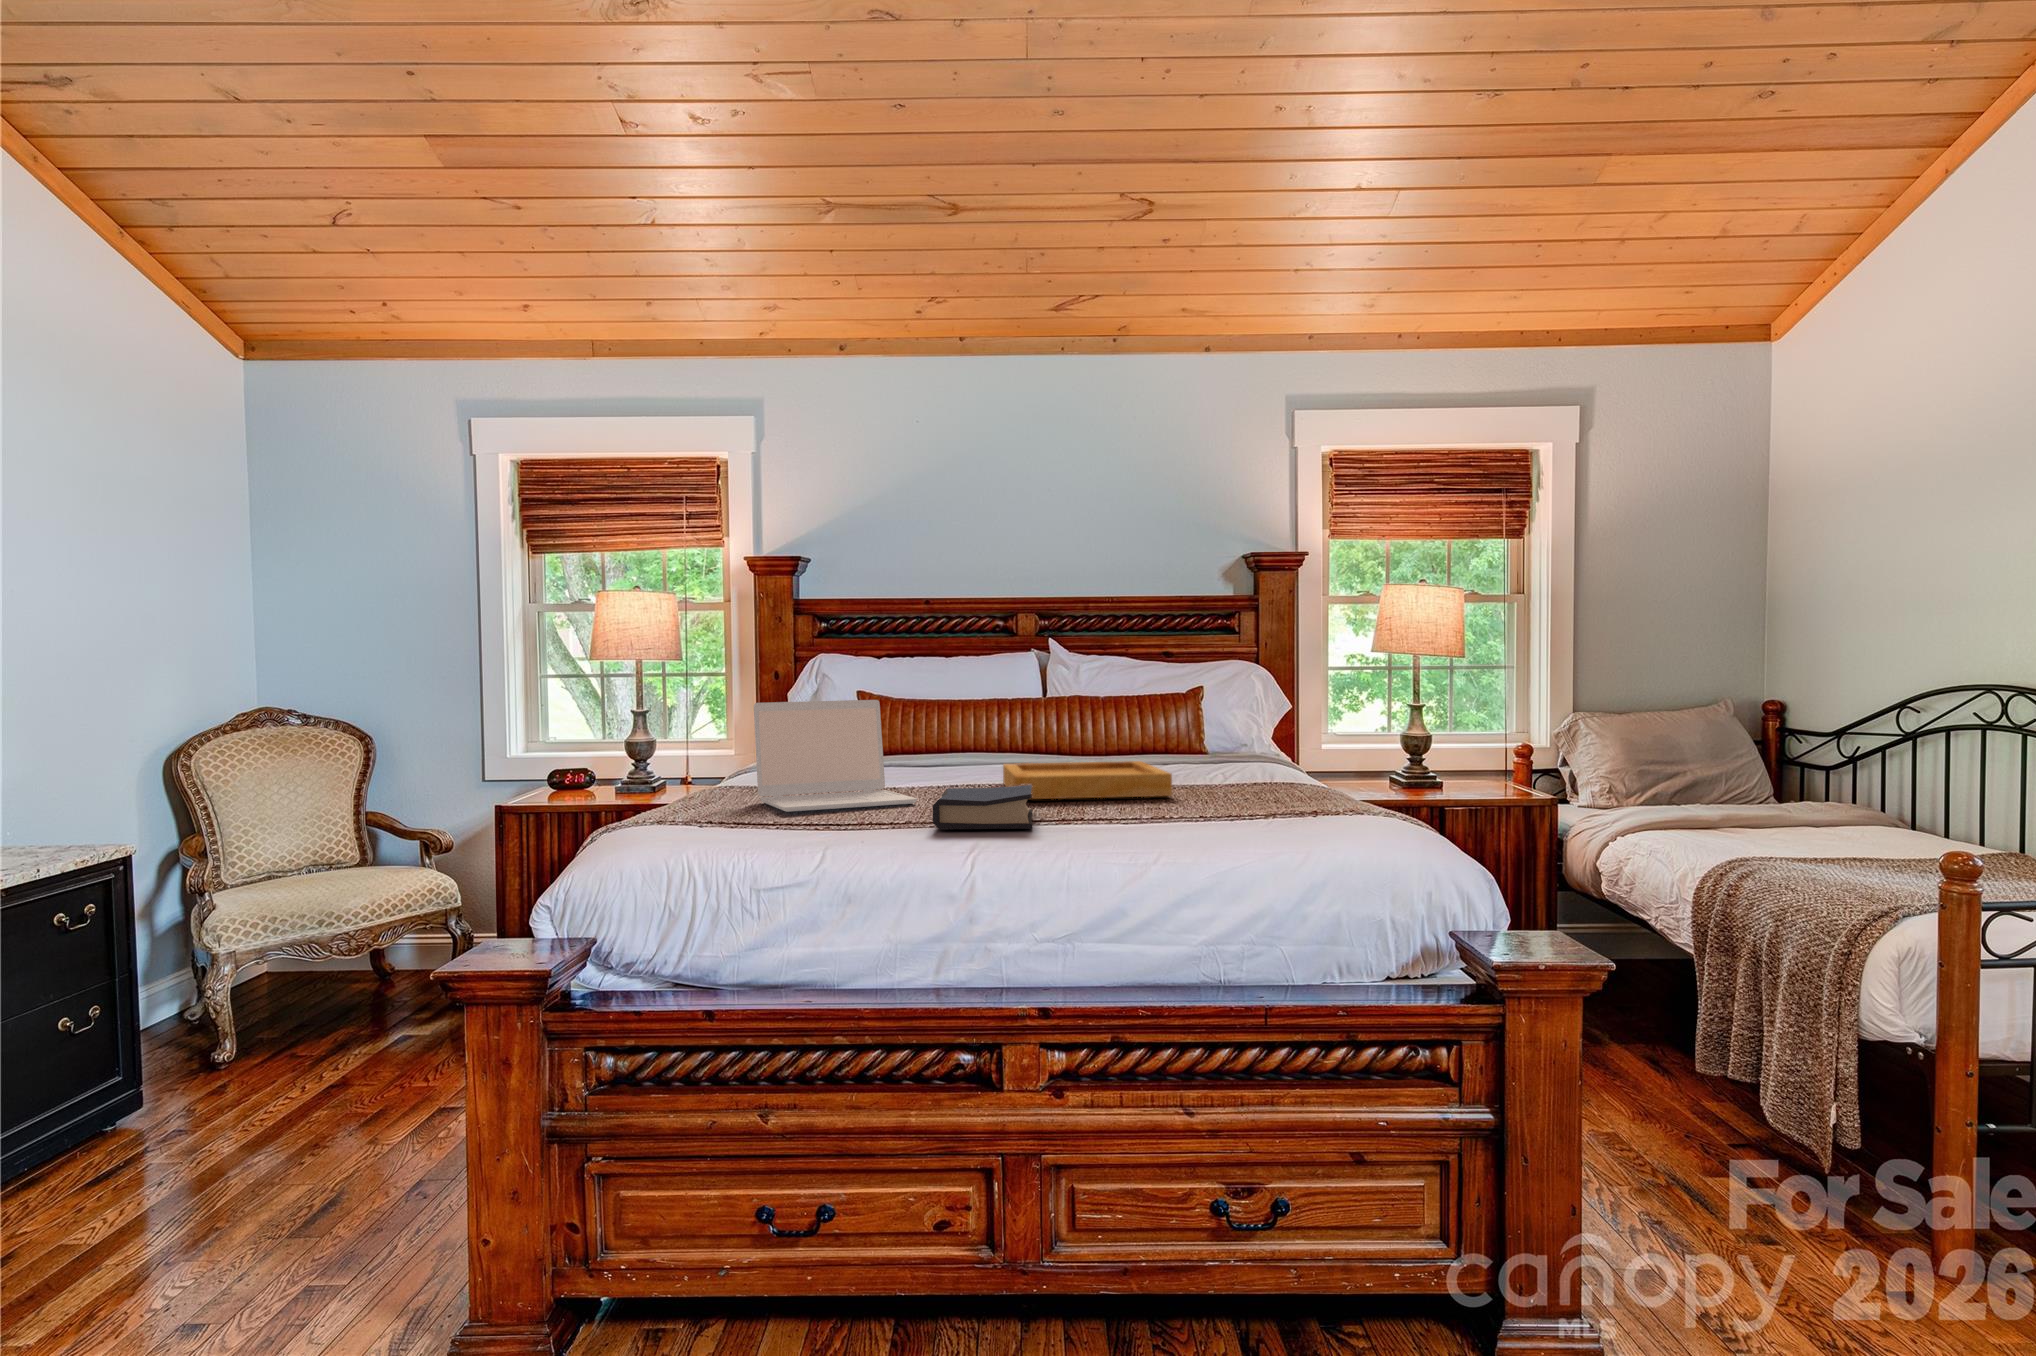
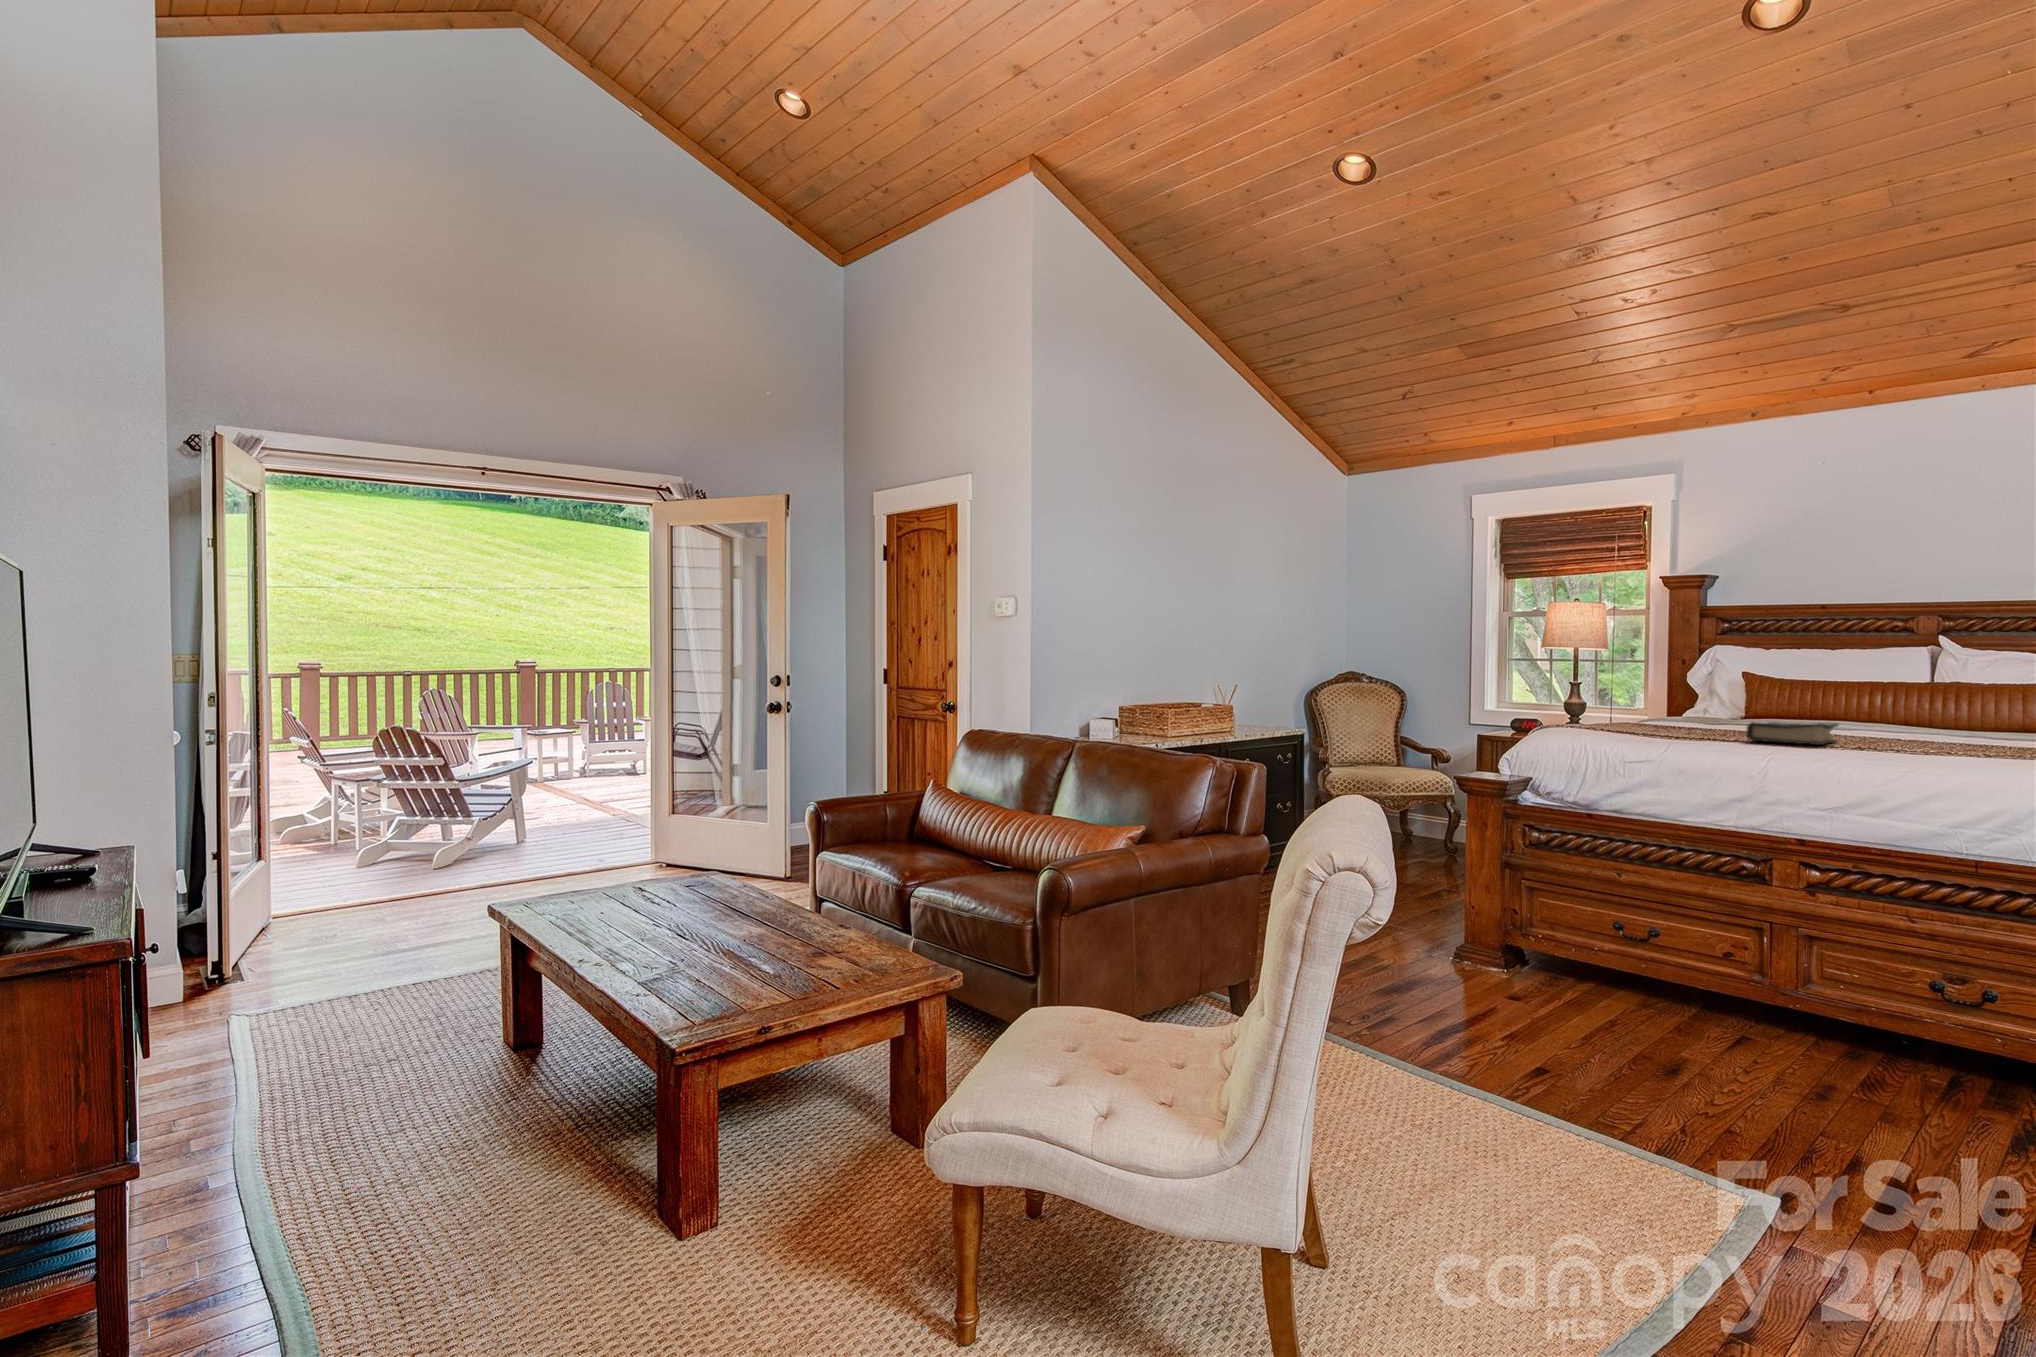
laptop: present [754,700,917,812] -> none [1639,667,1752,733]
tray: present [1003,761,1172,799] -> none [1833,718,1981,743]

